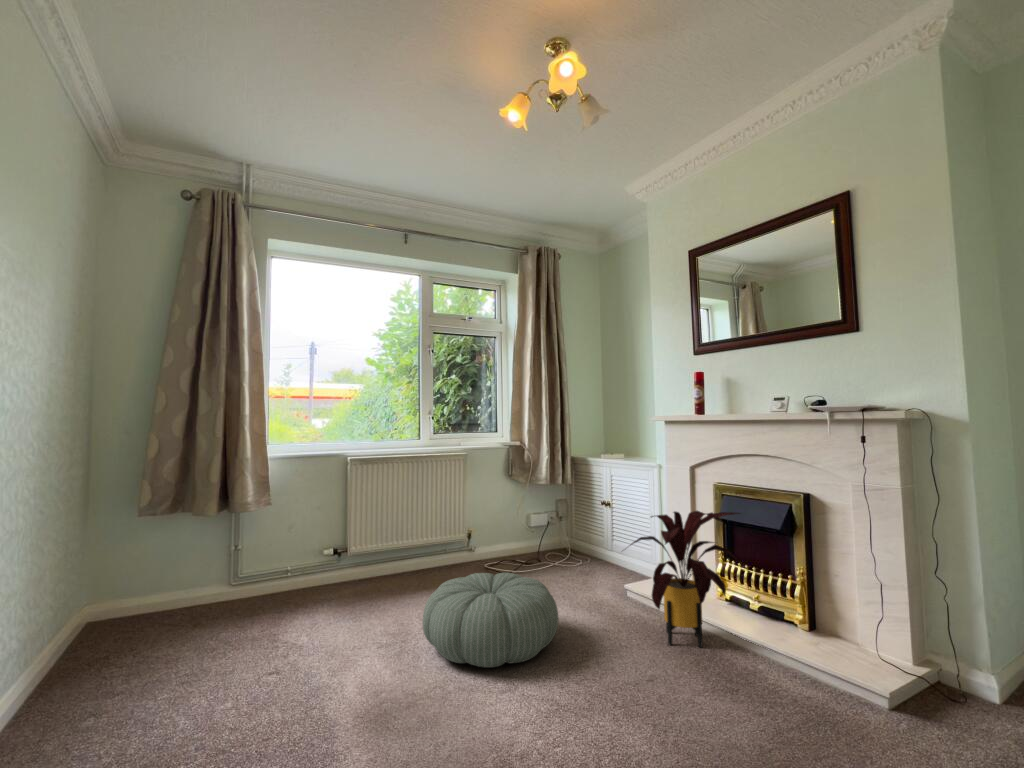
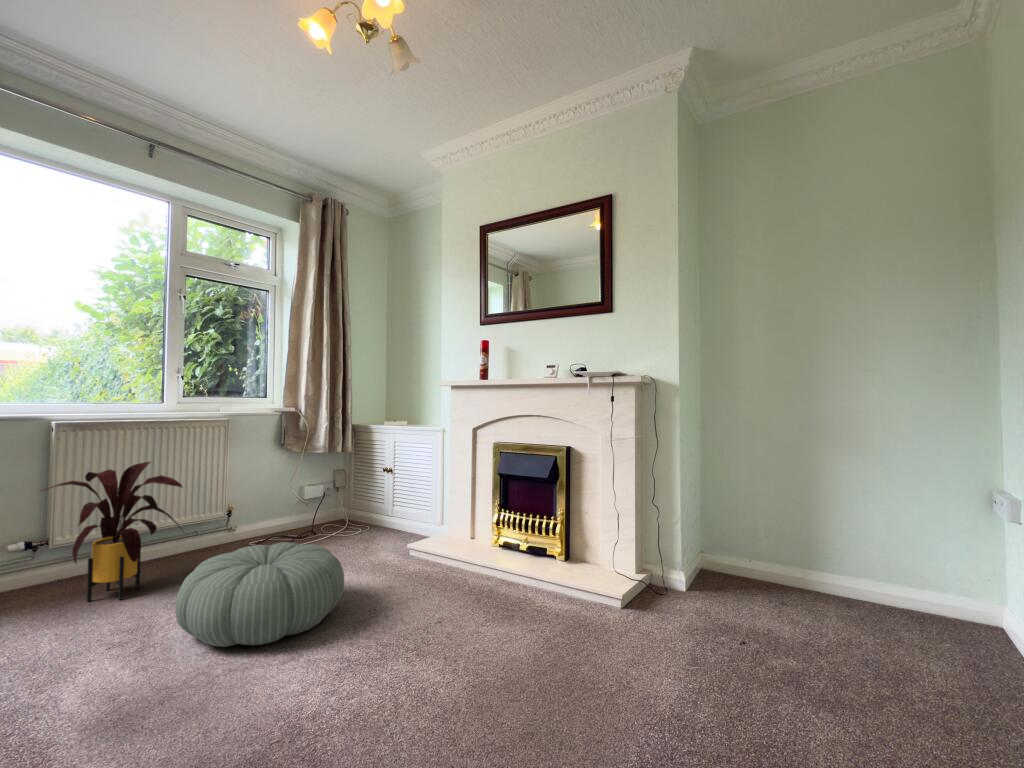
house plant: present [631,511,747,648] -> present [41,462,182,601]

